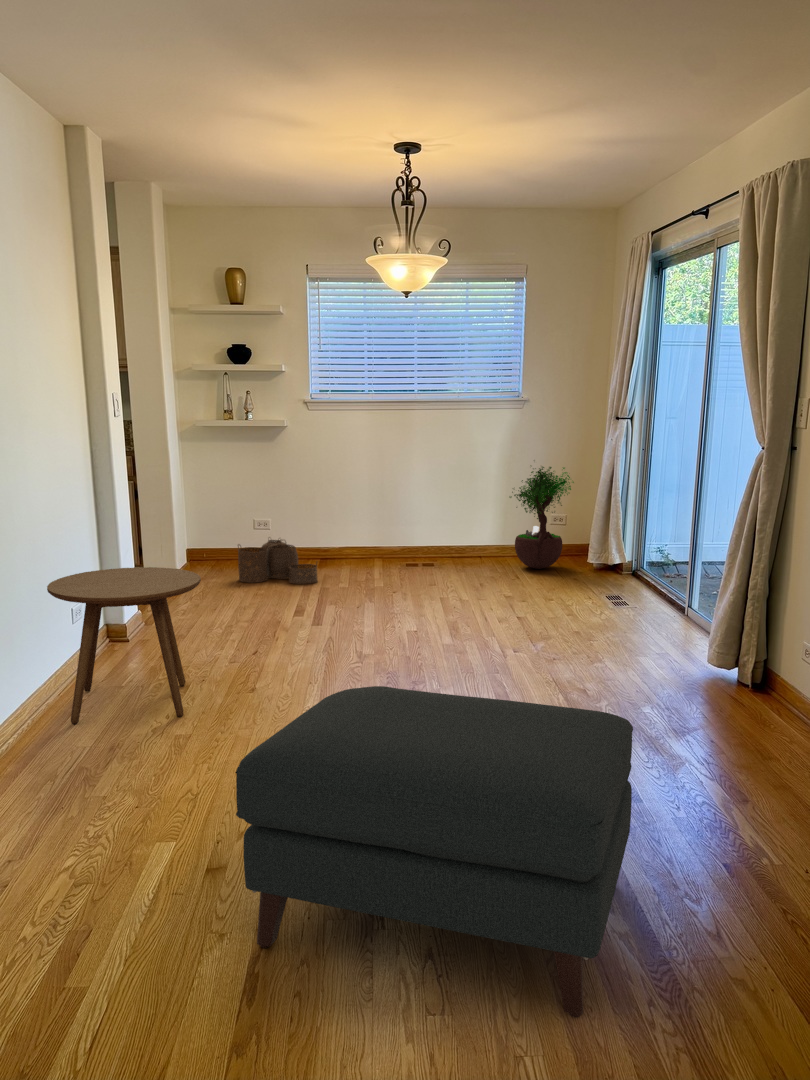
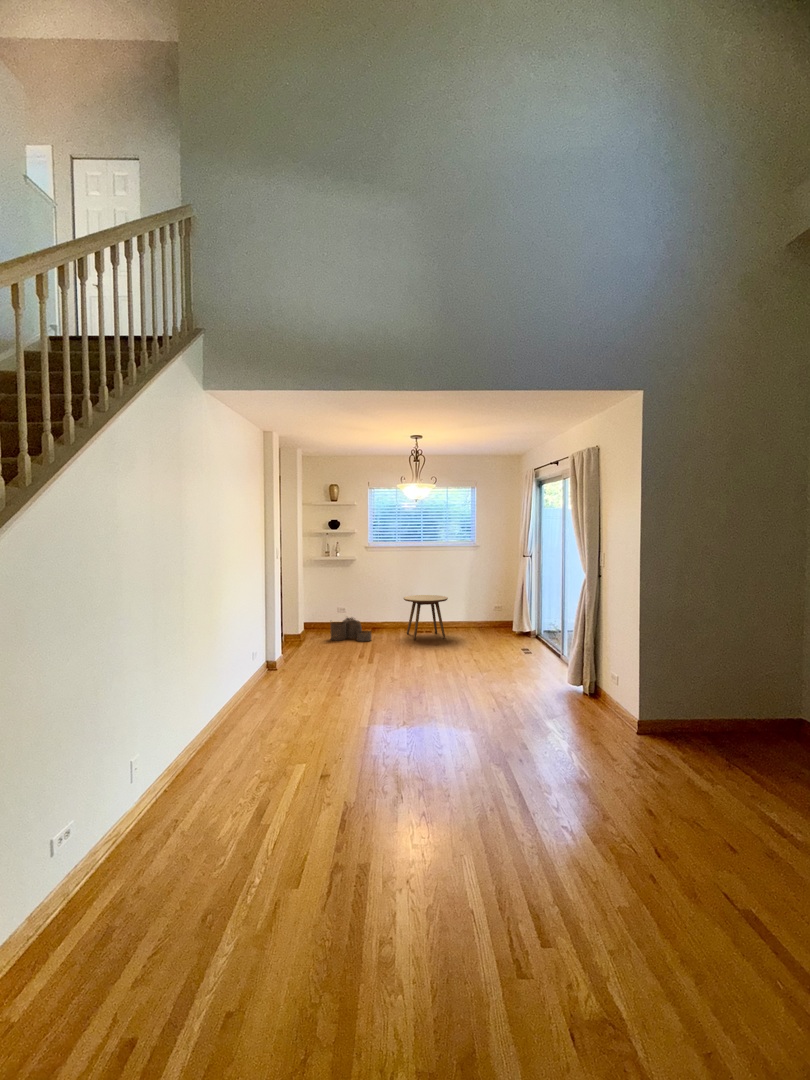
potted tree: present [510,466,574,569] -> none [471,576,505,634]
side table: present [47,567,201,724] -> present [403,595,448,640]
ottoman: present [235,686,633,1017] -> none [337,691,515,837]

